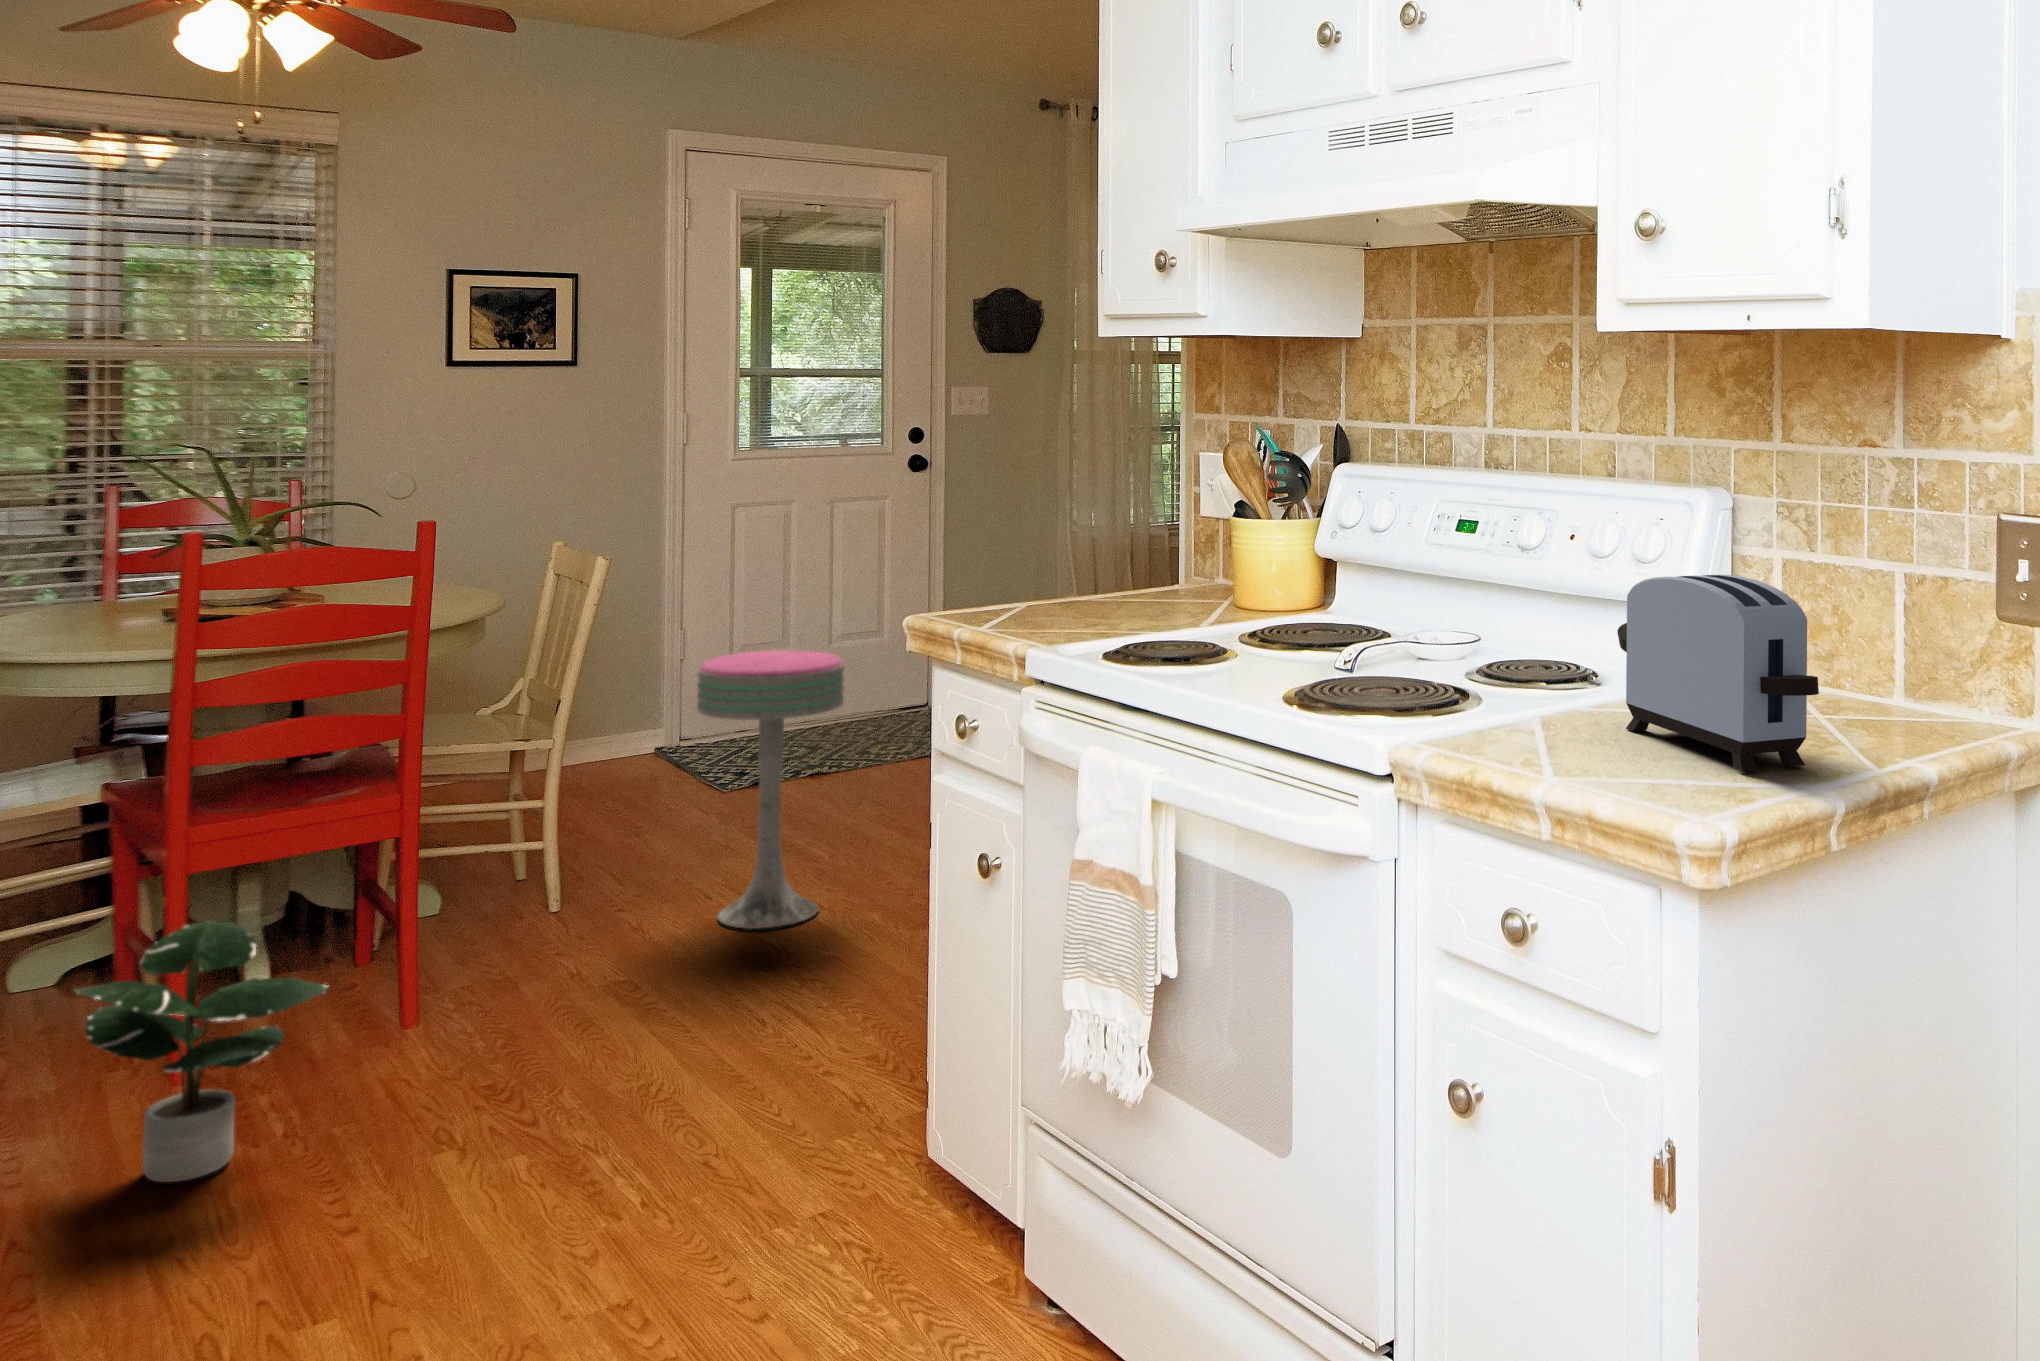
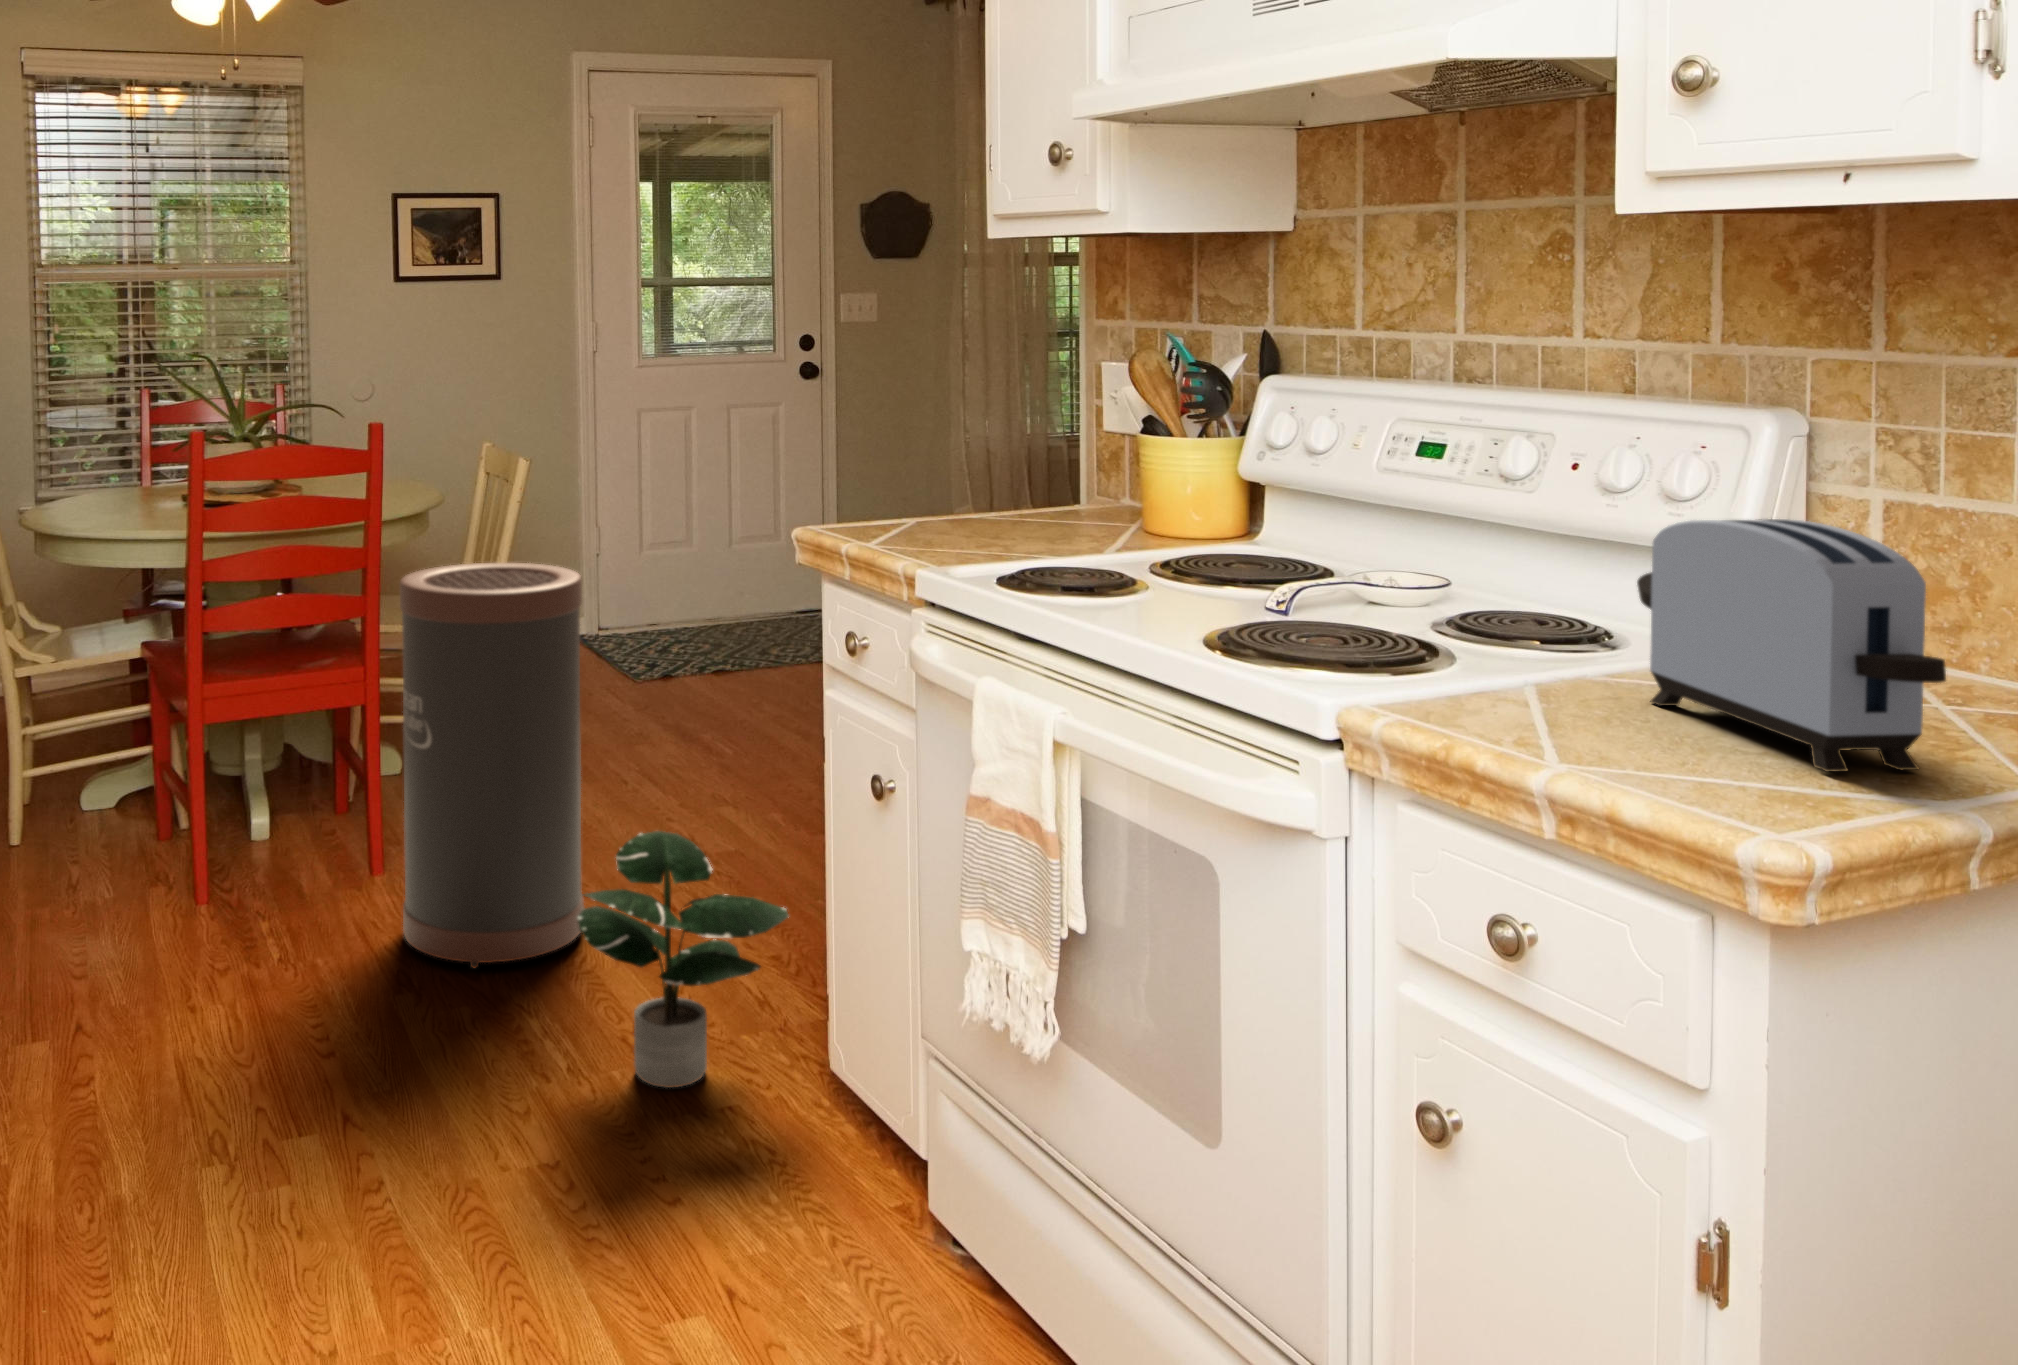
bar stool: present [697,650,844,929] -> none [614,551,748,815]
trash can: none [446,668,665,1108] -> present [400,563,584,968]
potted plant: present [74,921,327,1182] -> present [578,831,789,1088]

